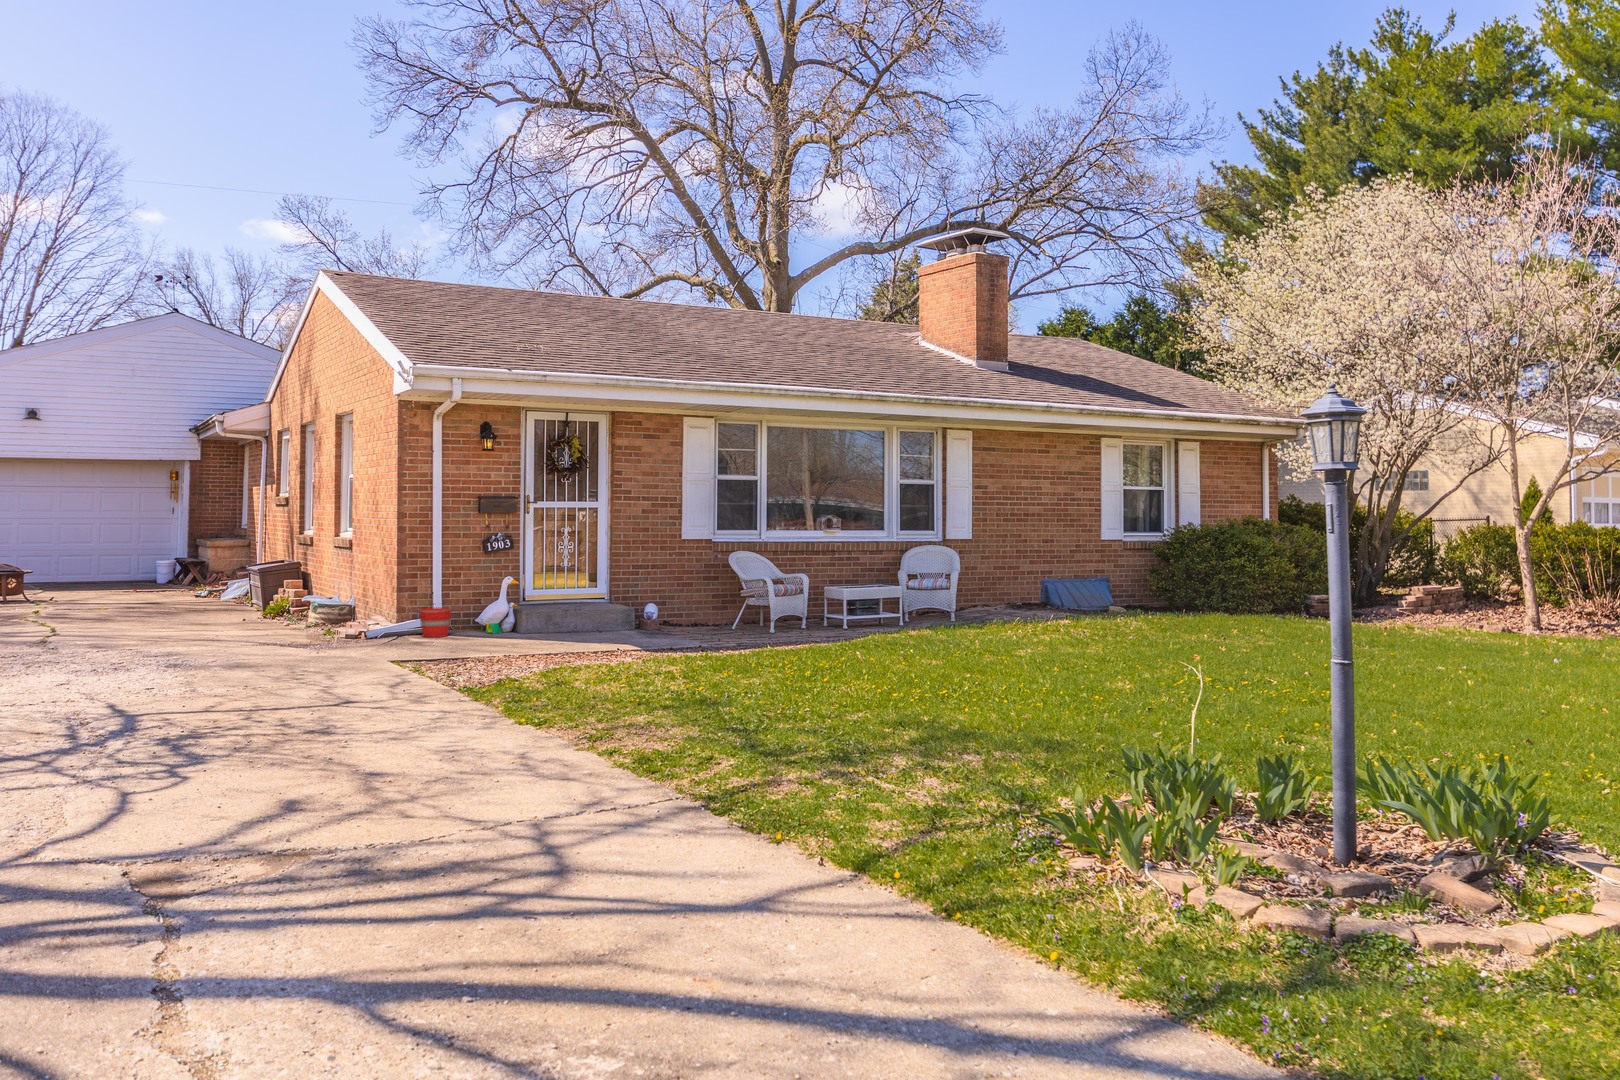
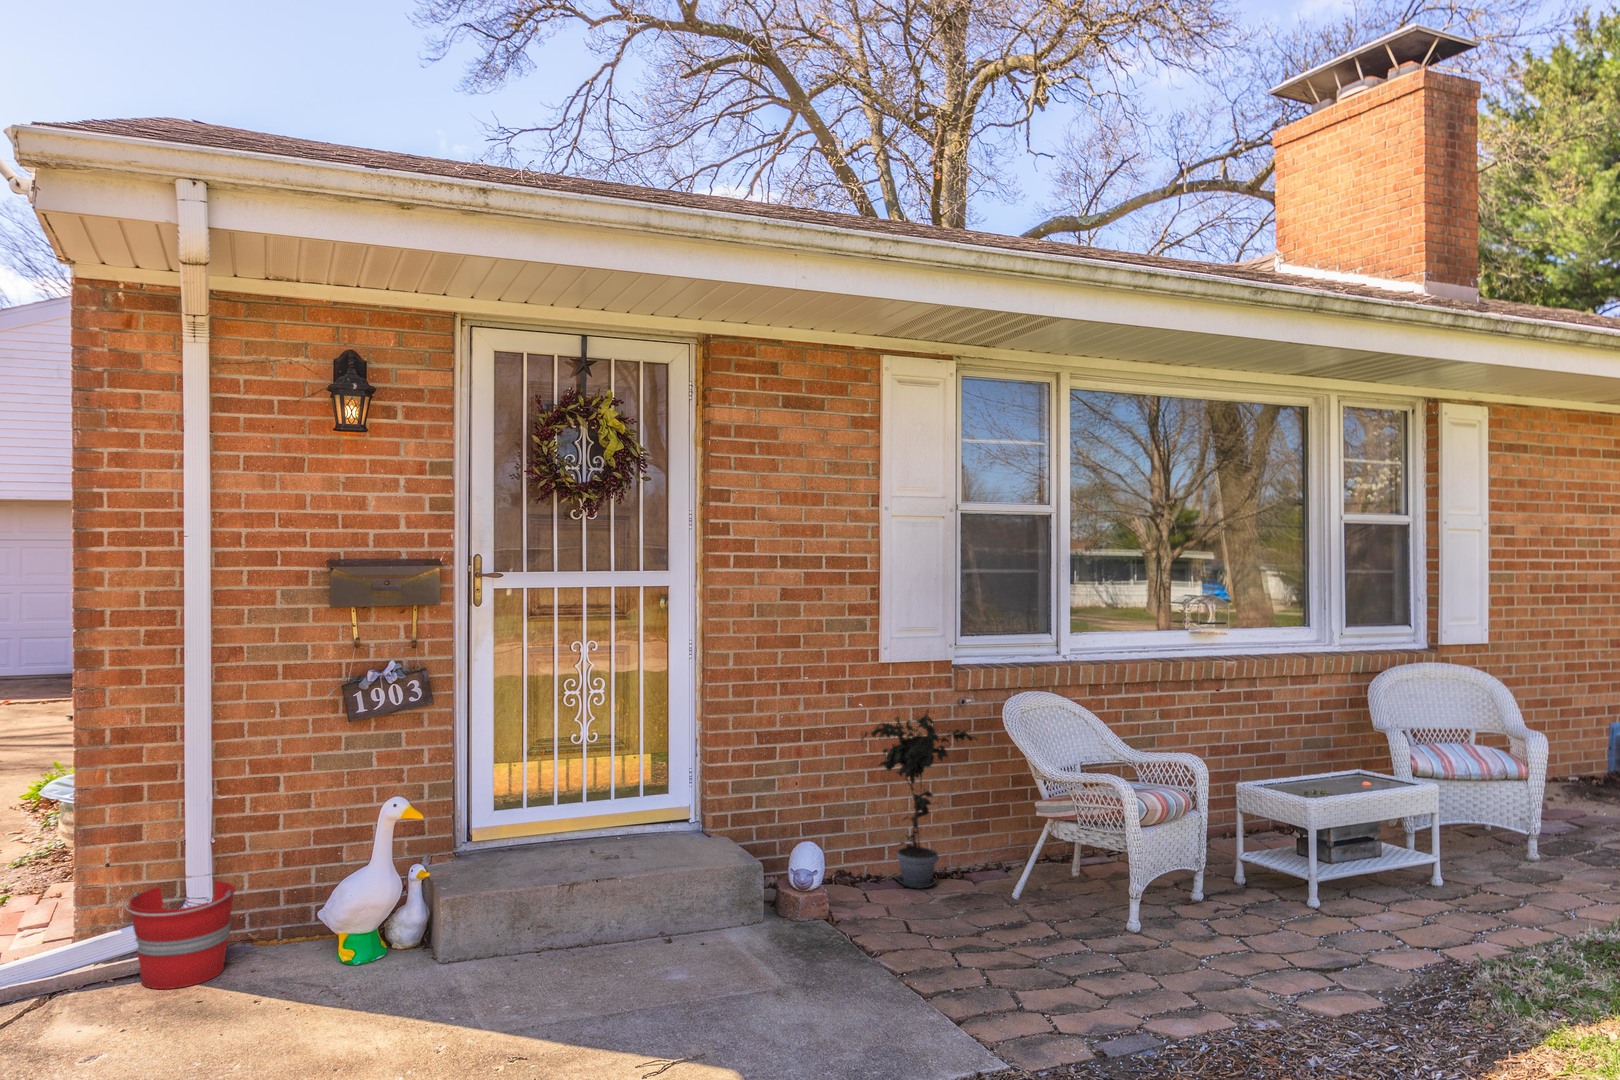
potted plant: none [674,555,720,623] -> present [861,710,977,888]

